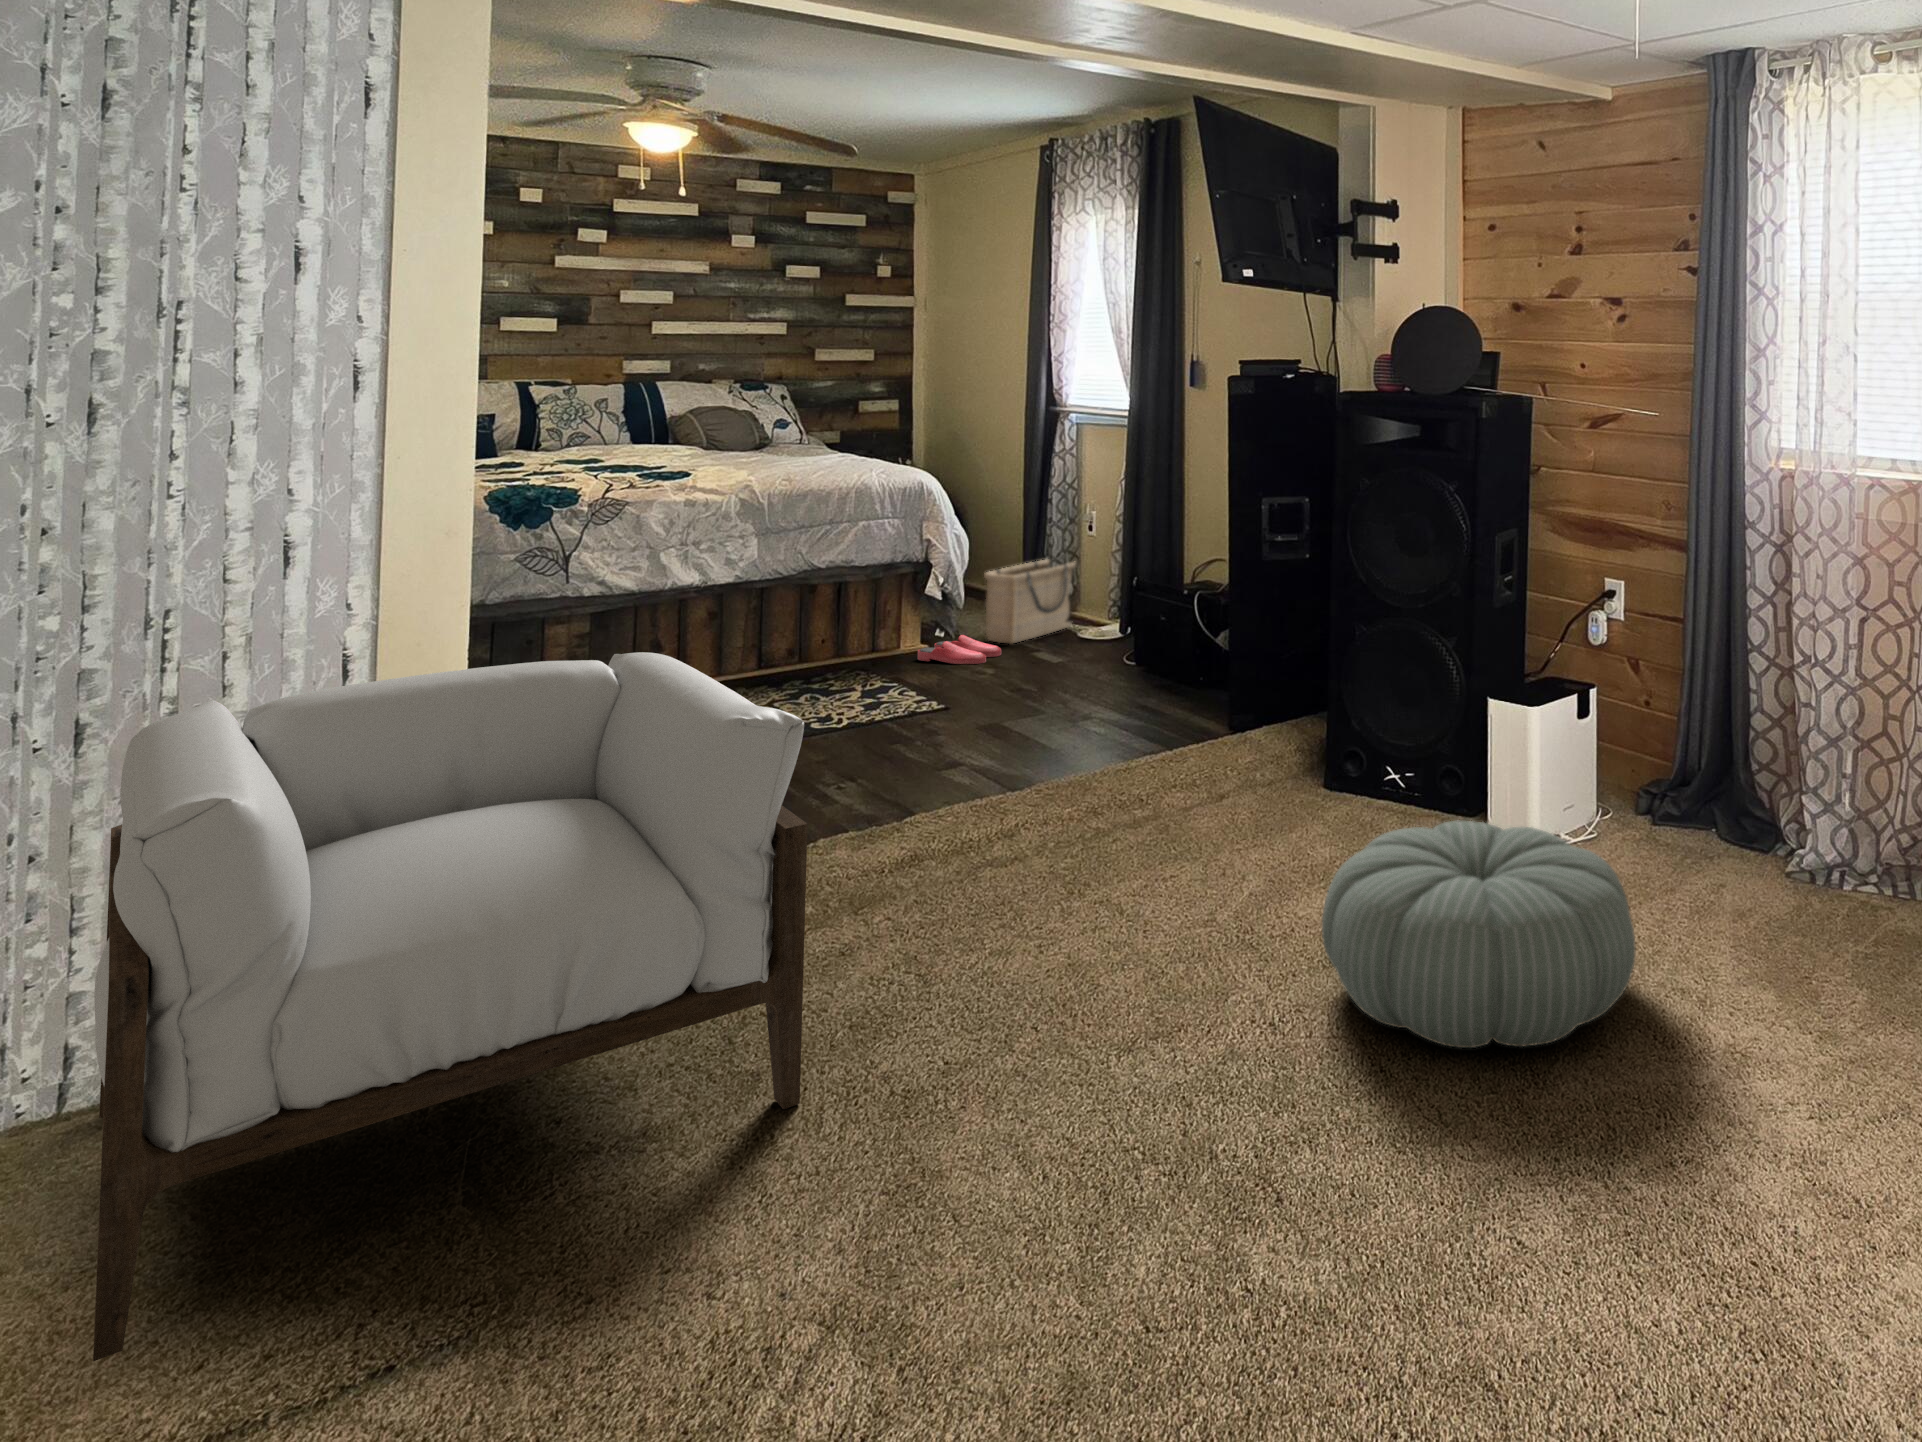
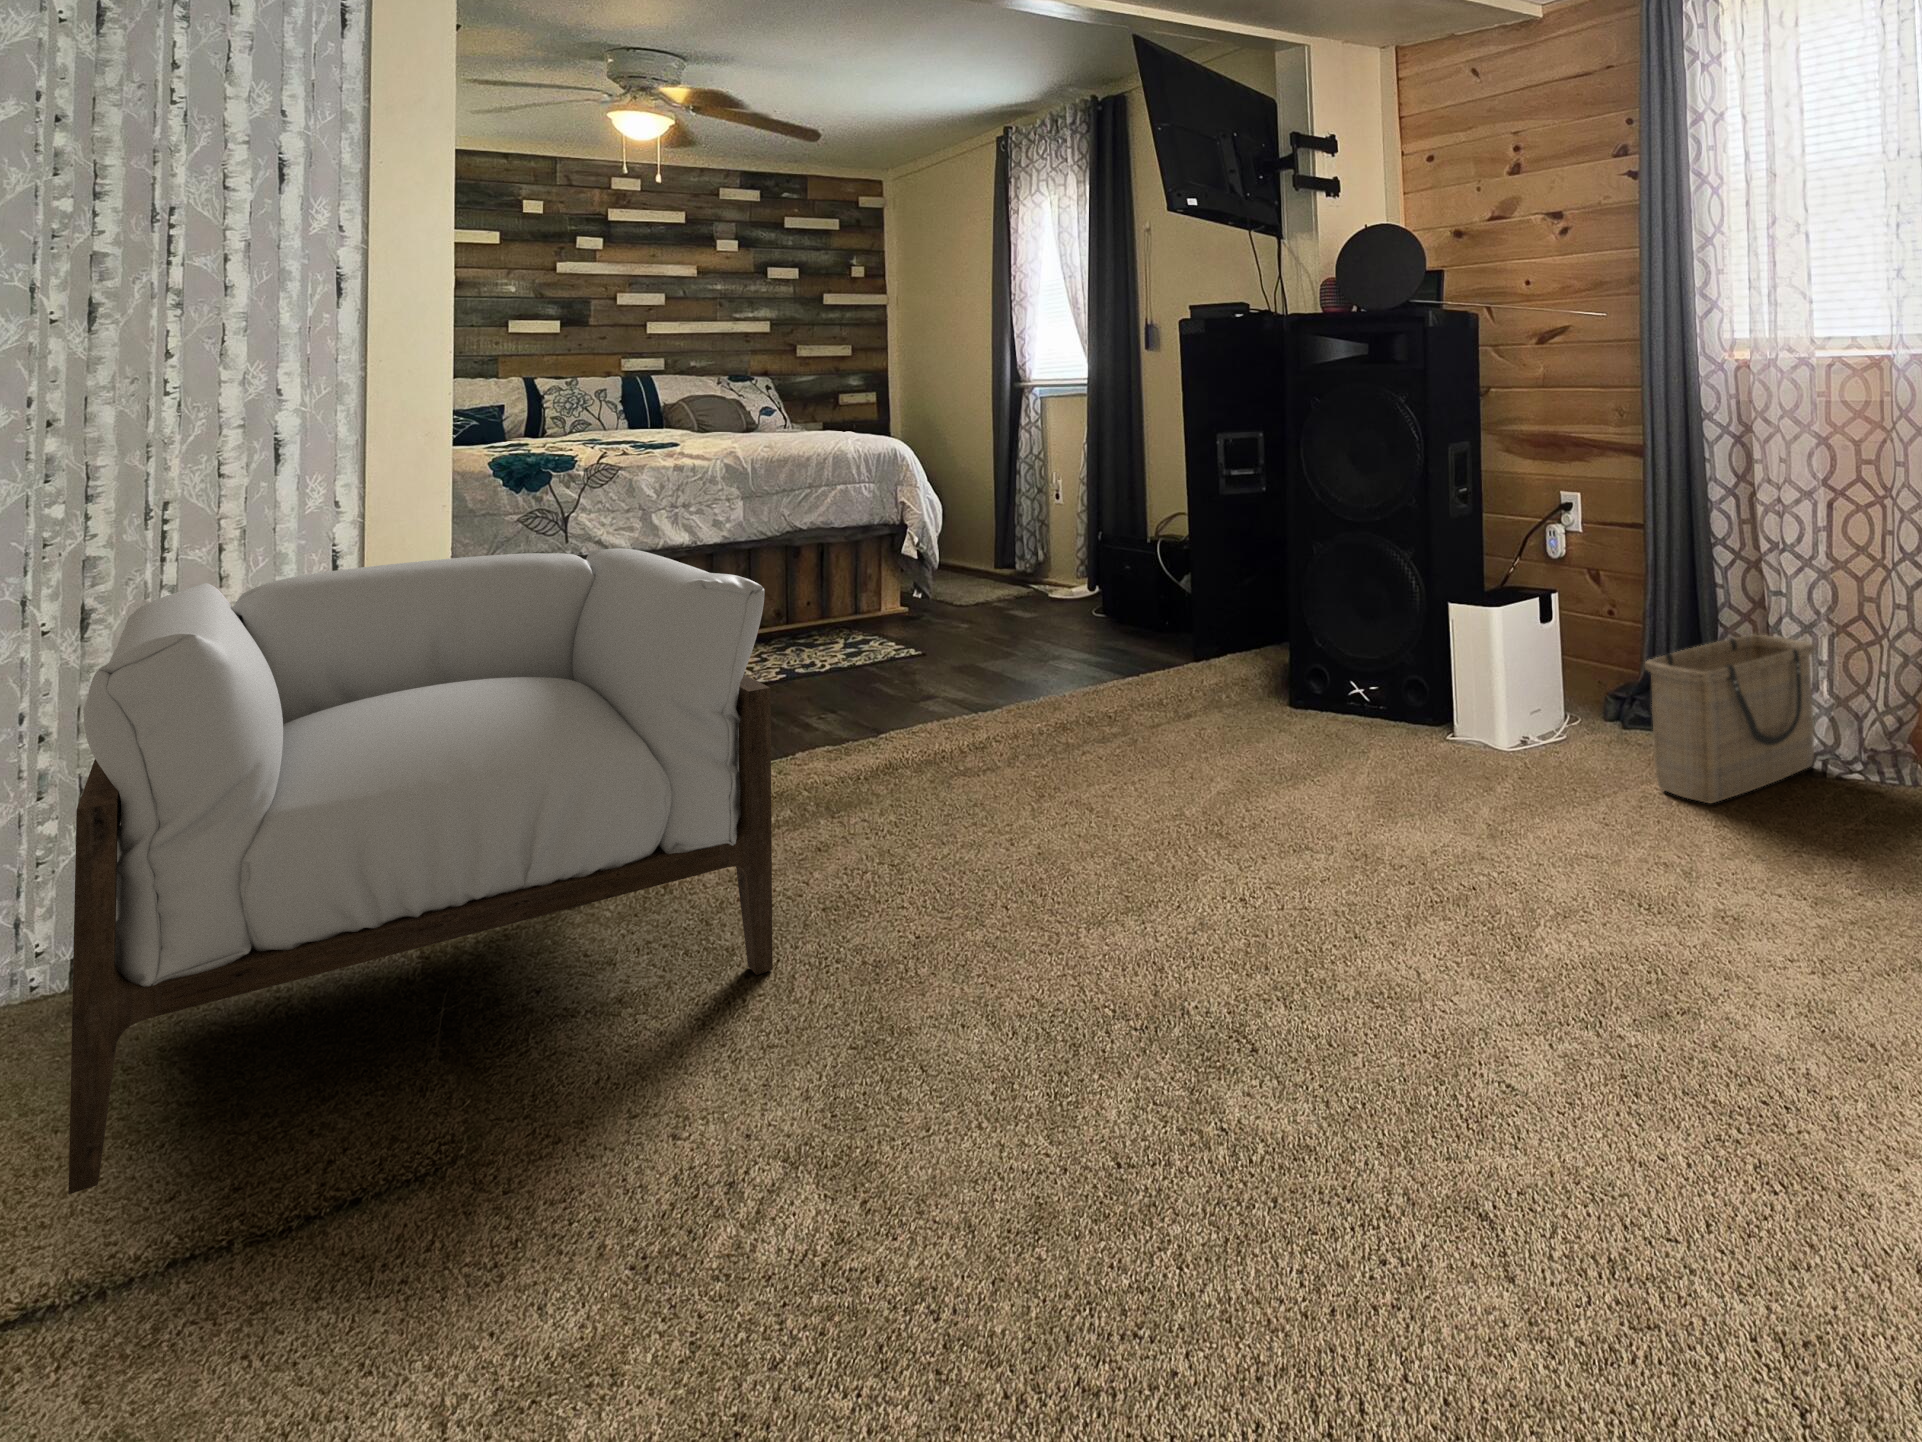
basket: present [984,560,1075,643] -> present [1645,634,1815,804]
slippers: present [918,635,1001,664] -> none [901,593,980,619]
pouf: present [1322,820,1636,1048] -> none [1290,702,1614,913]

